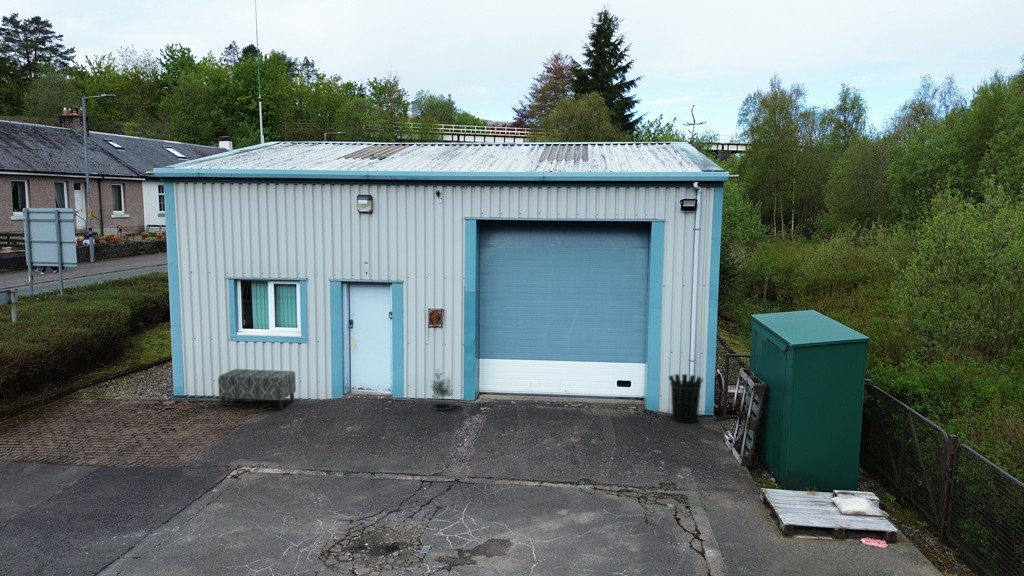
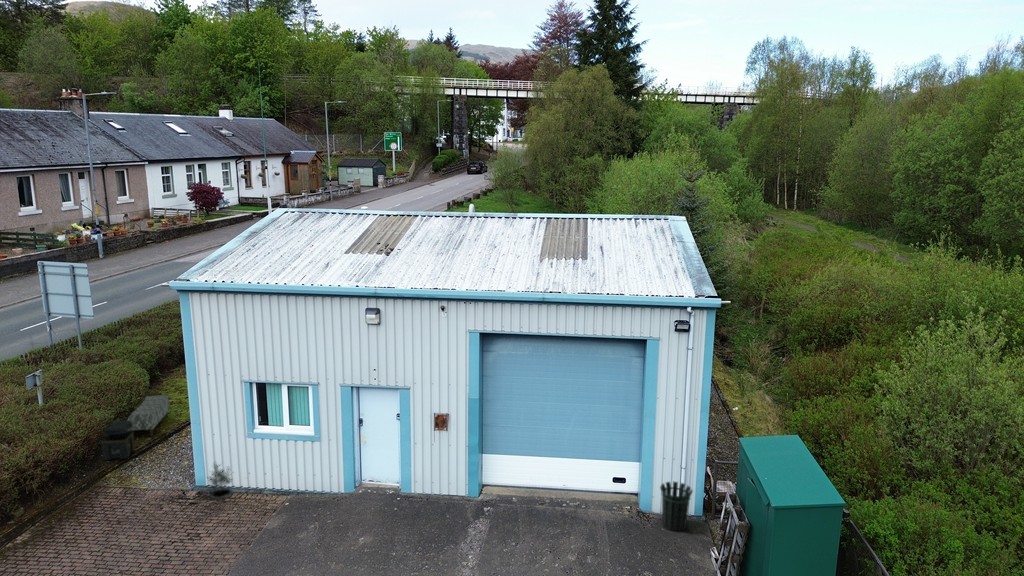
toolbox: none [76,342,112,380] -> present [101,421,135,460]
bench: present [218,369,296,409] -> present [127,396,169,436]
potted tree: present [431,373,452,410] -> present [207,464,232,499]

